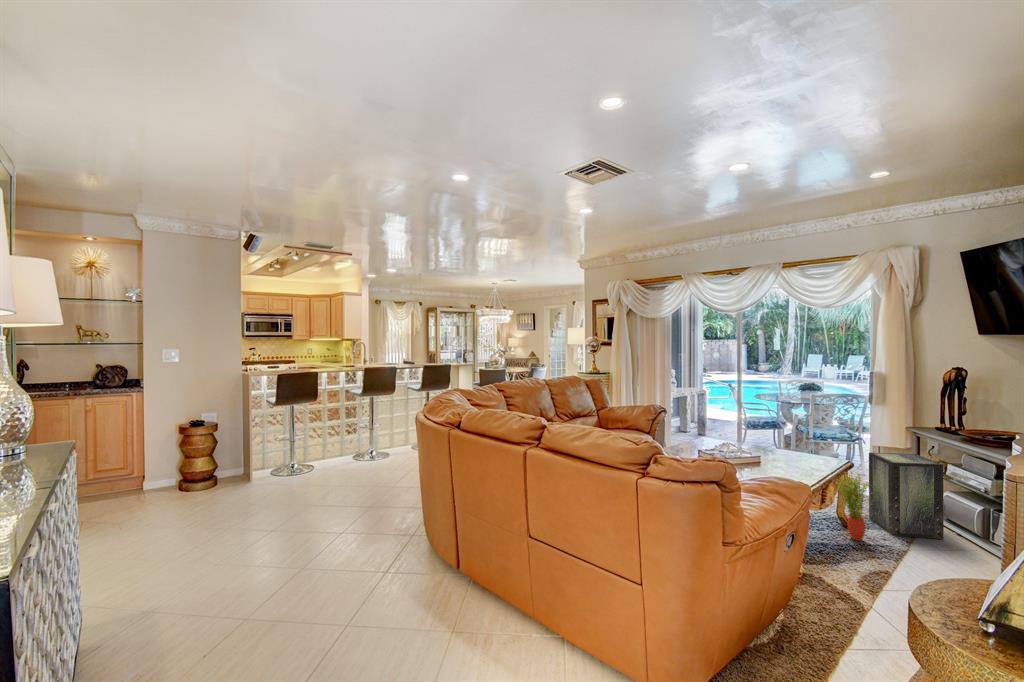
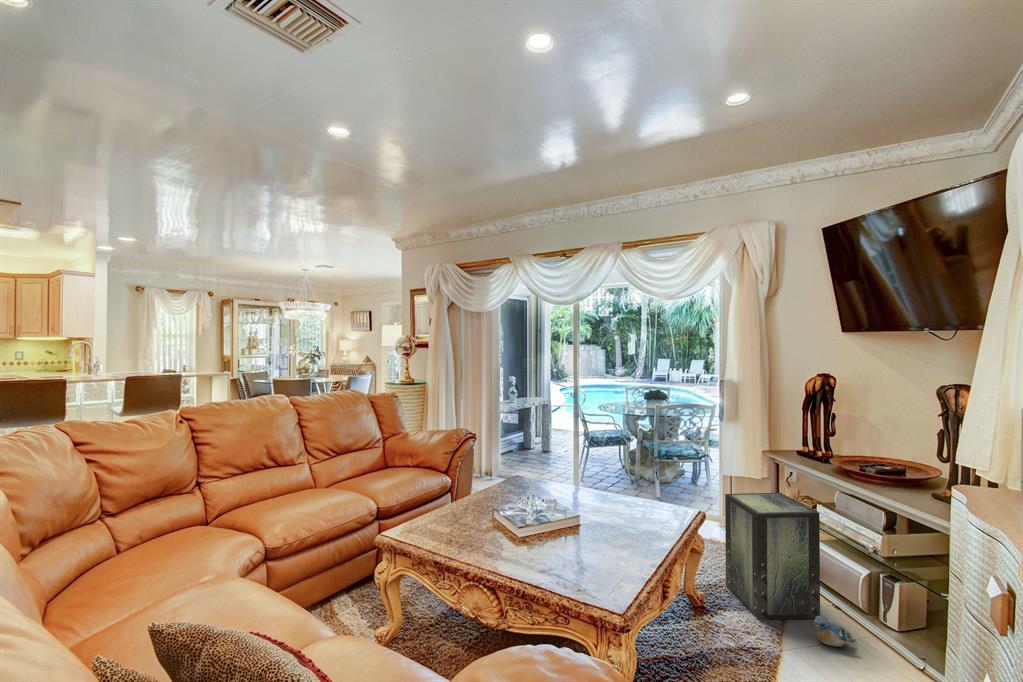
potted plant: present [838,472,868,541] -> none [683,531,730,641]
plush toy: none [933,531,968,552] -> present [813,616,858,647]

